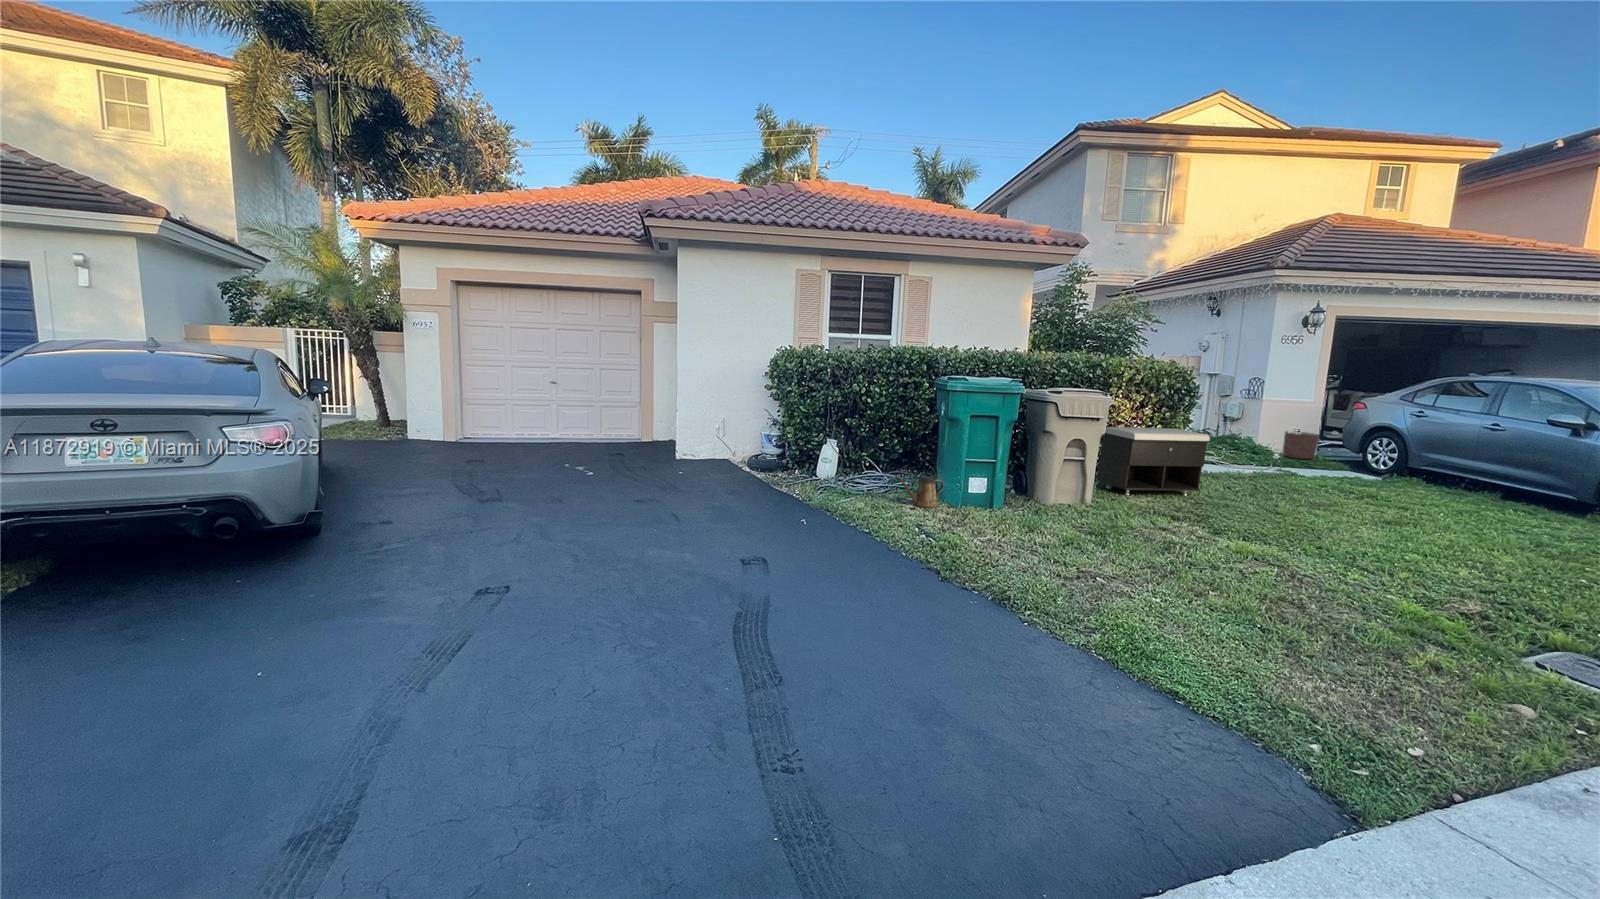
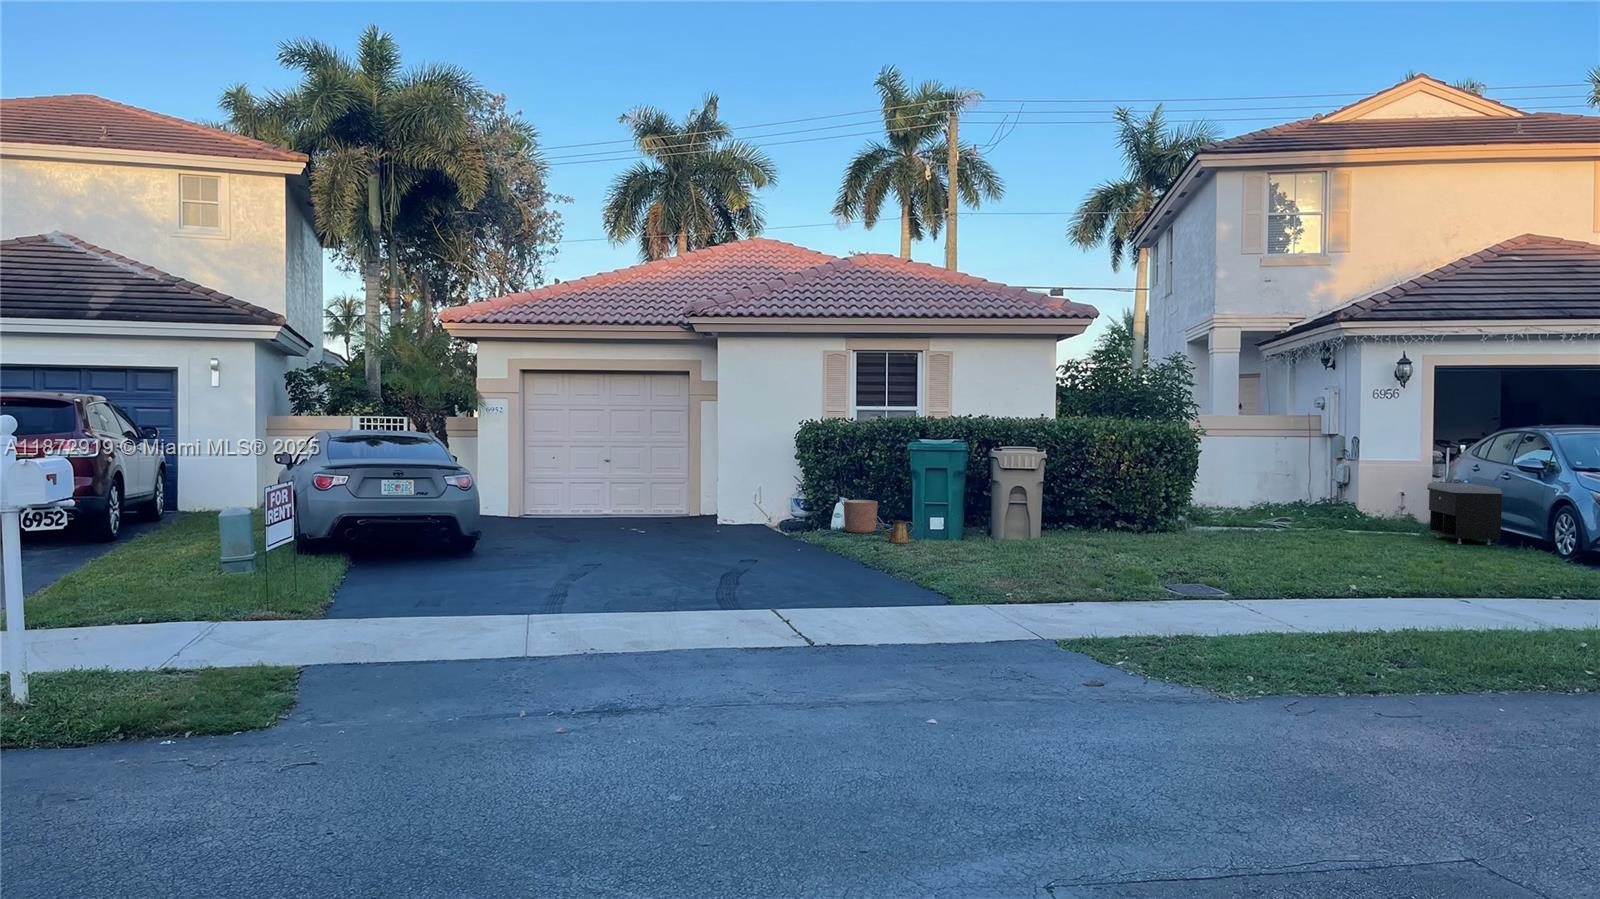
storage bench: present [1097,427,1210,496] -> present [1427,483,1502,545]
planter: present [1283,431,1320,459] -> present [844,500,878,533]

